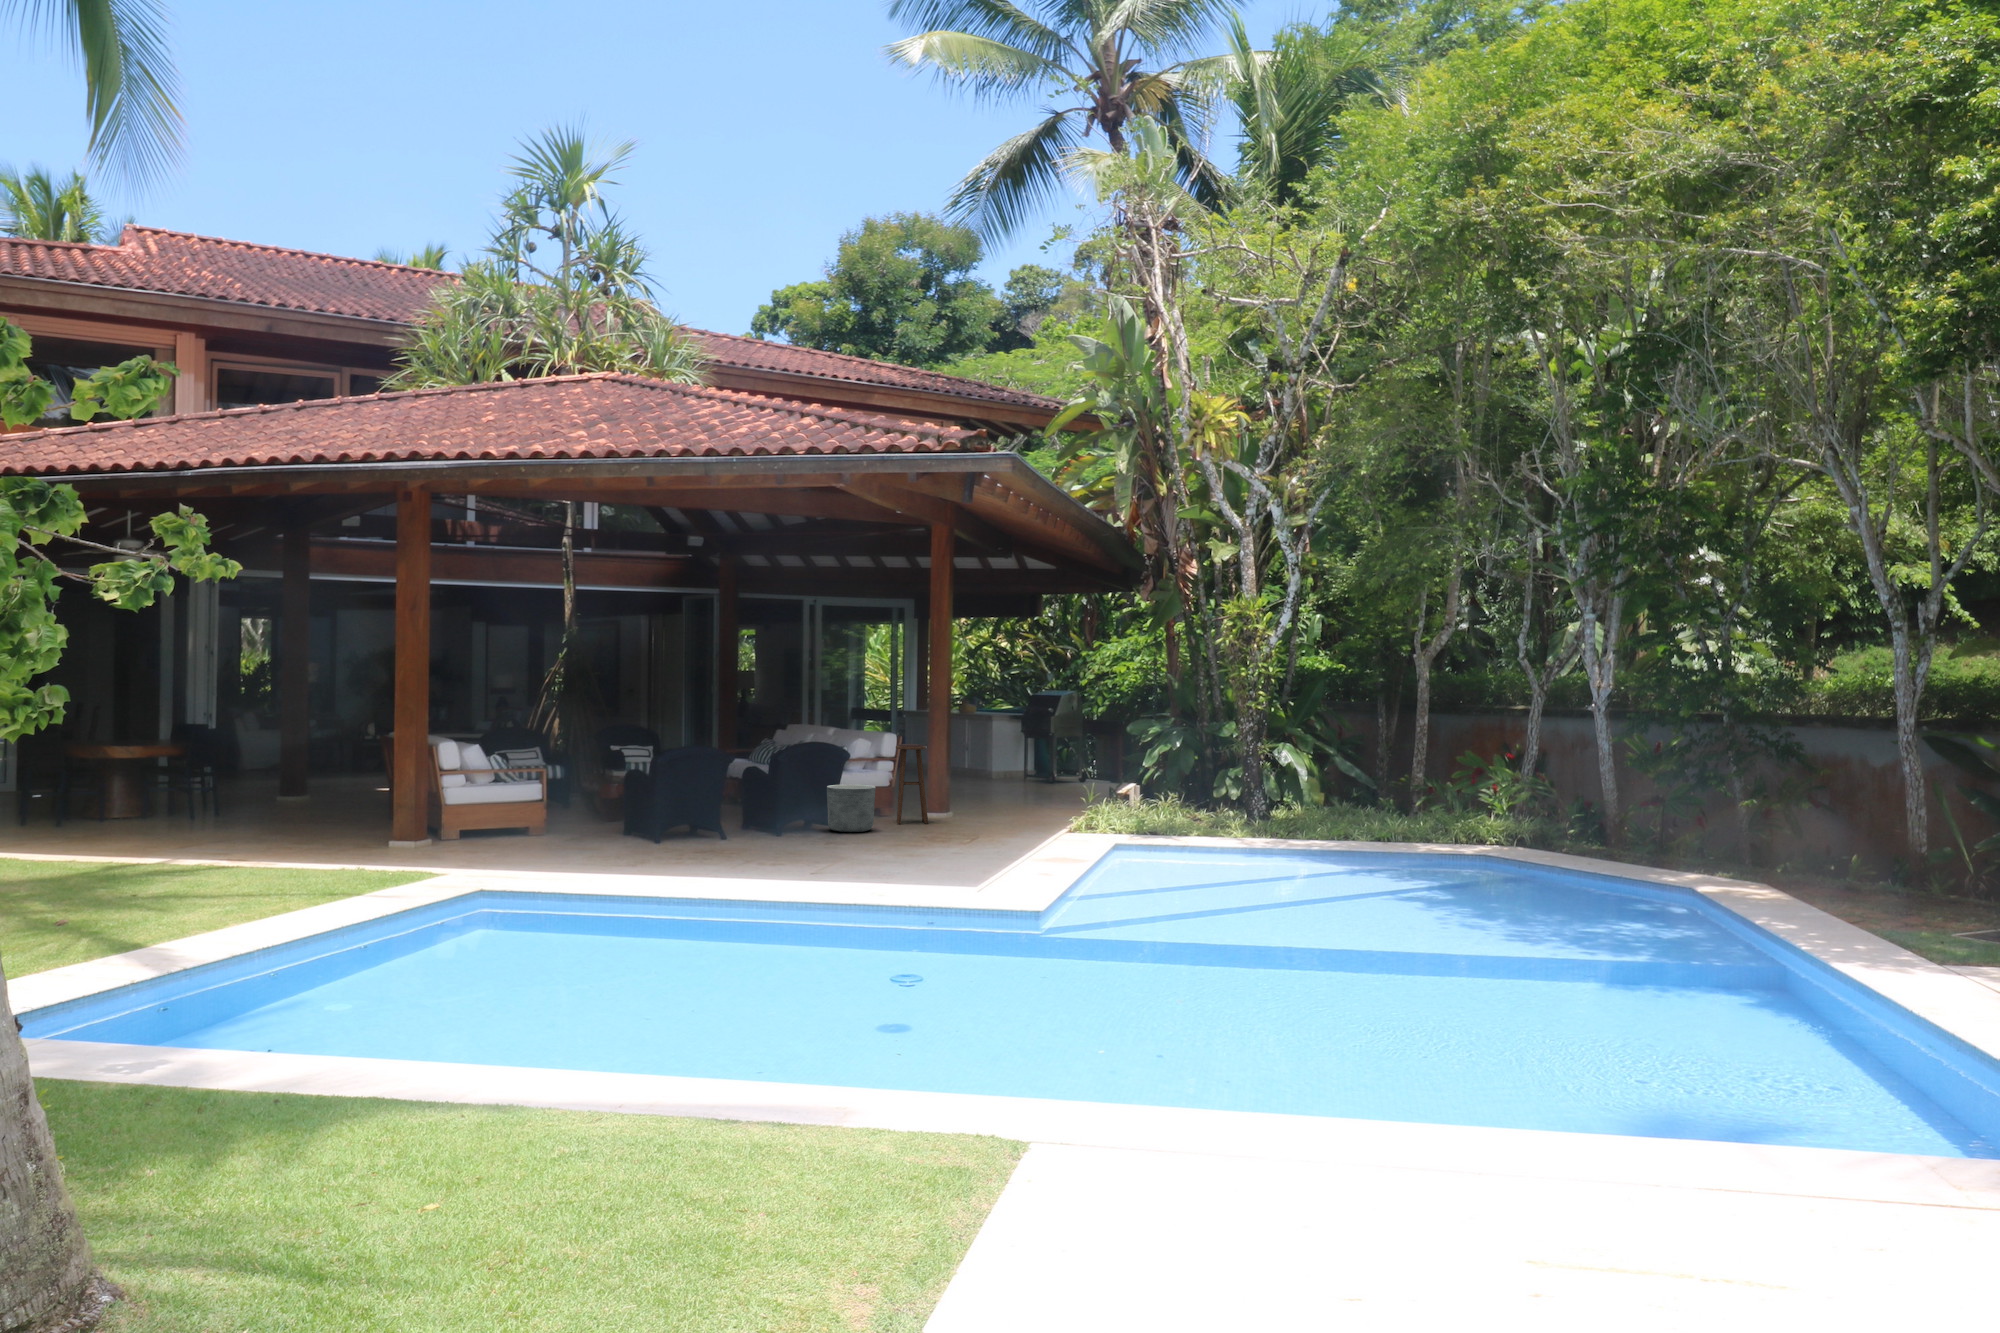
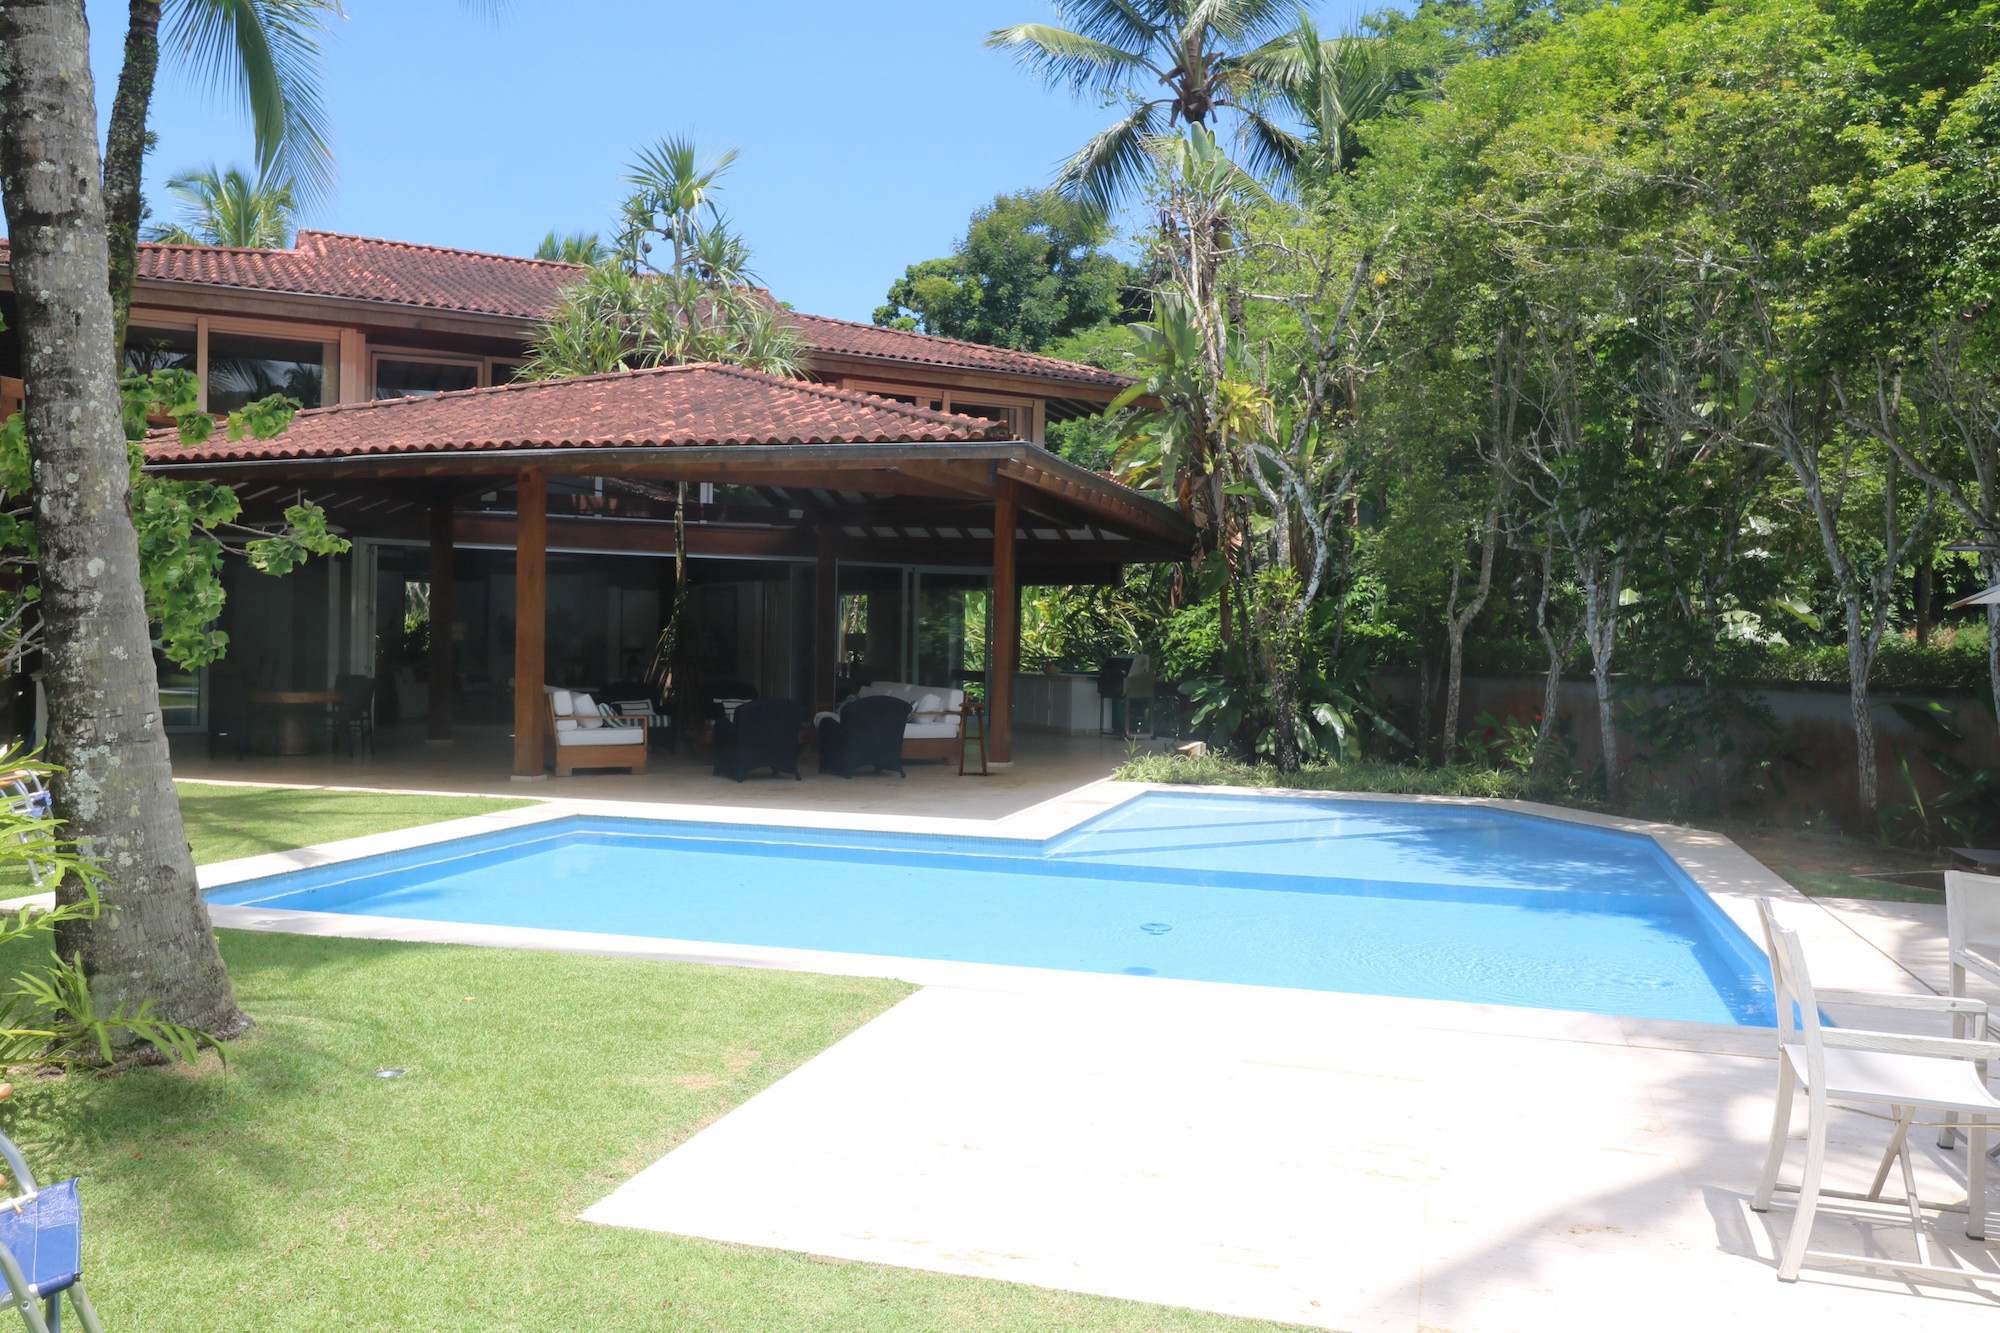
planter: present [827,785,876,832] -> none [892,738,936,780]

